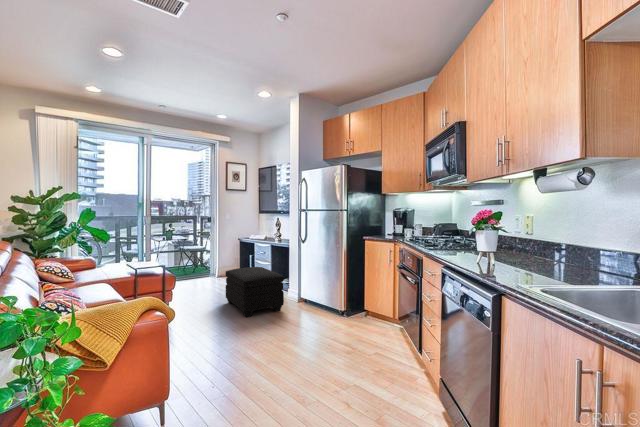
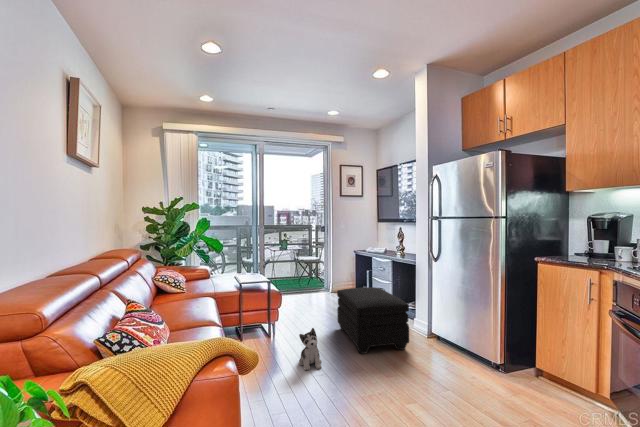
plush toy: none [195,299,215,333] -> present [299,328,322,370]

